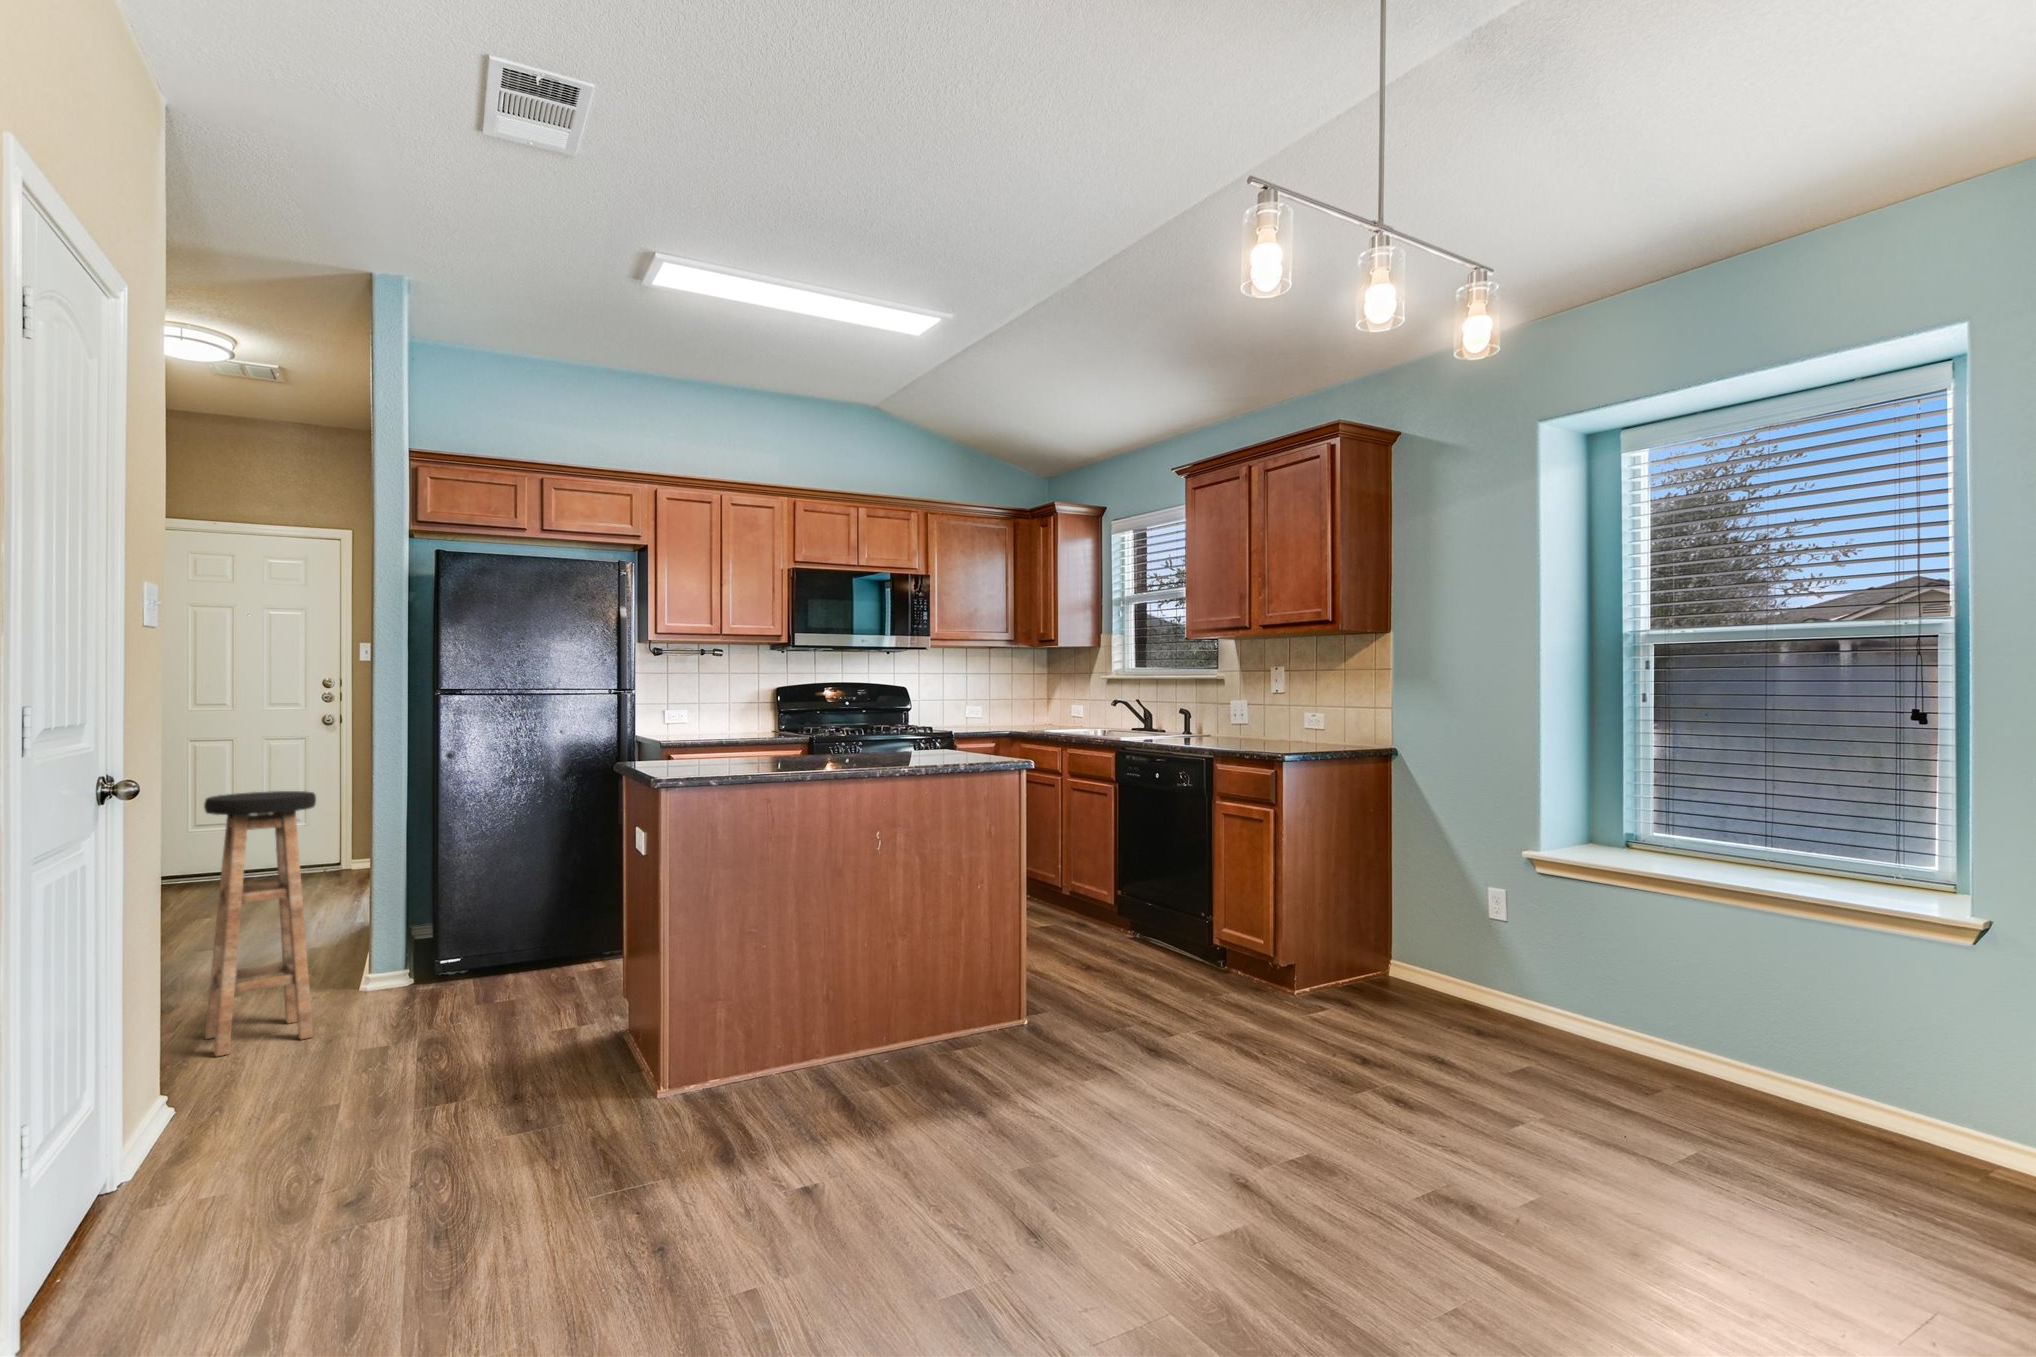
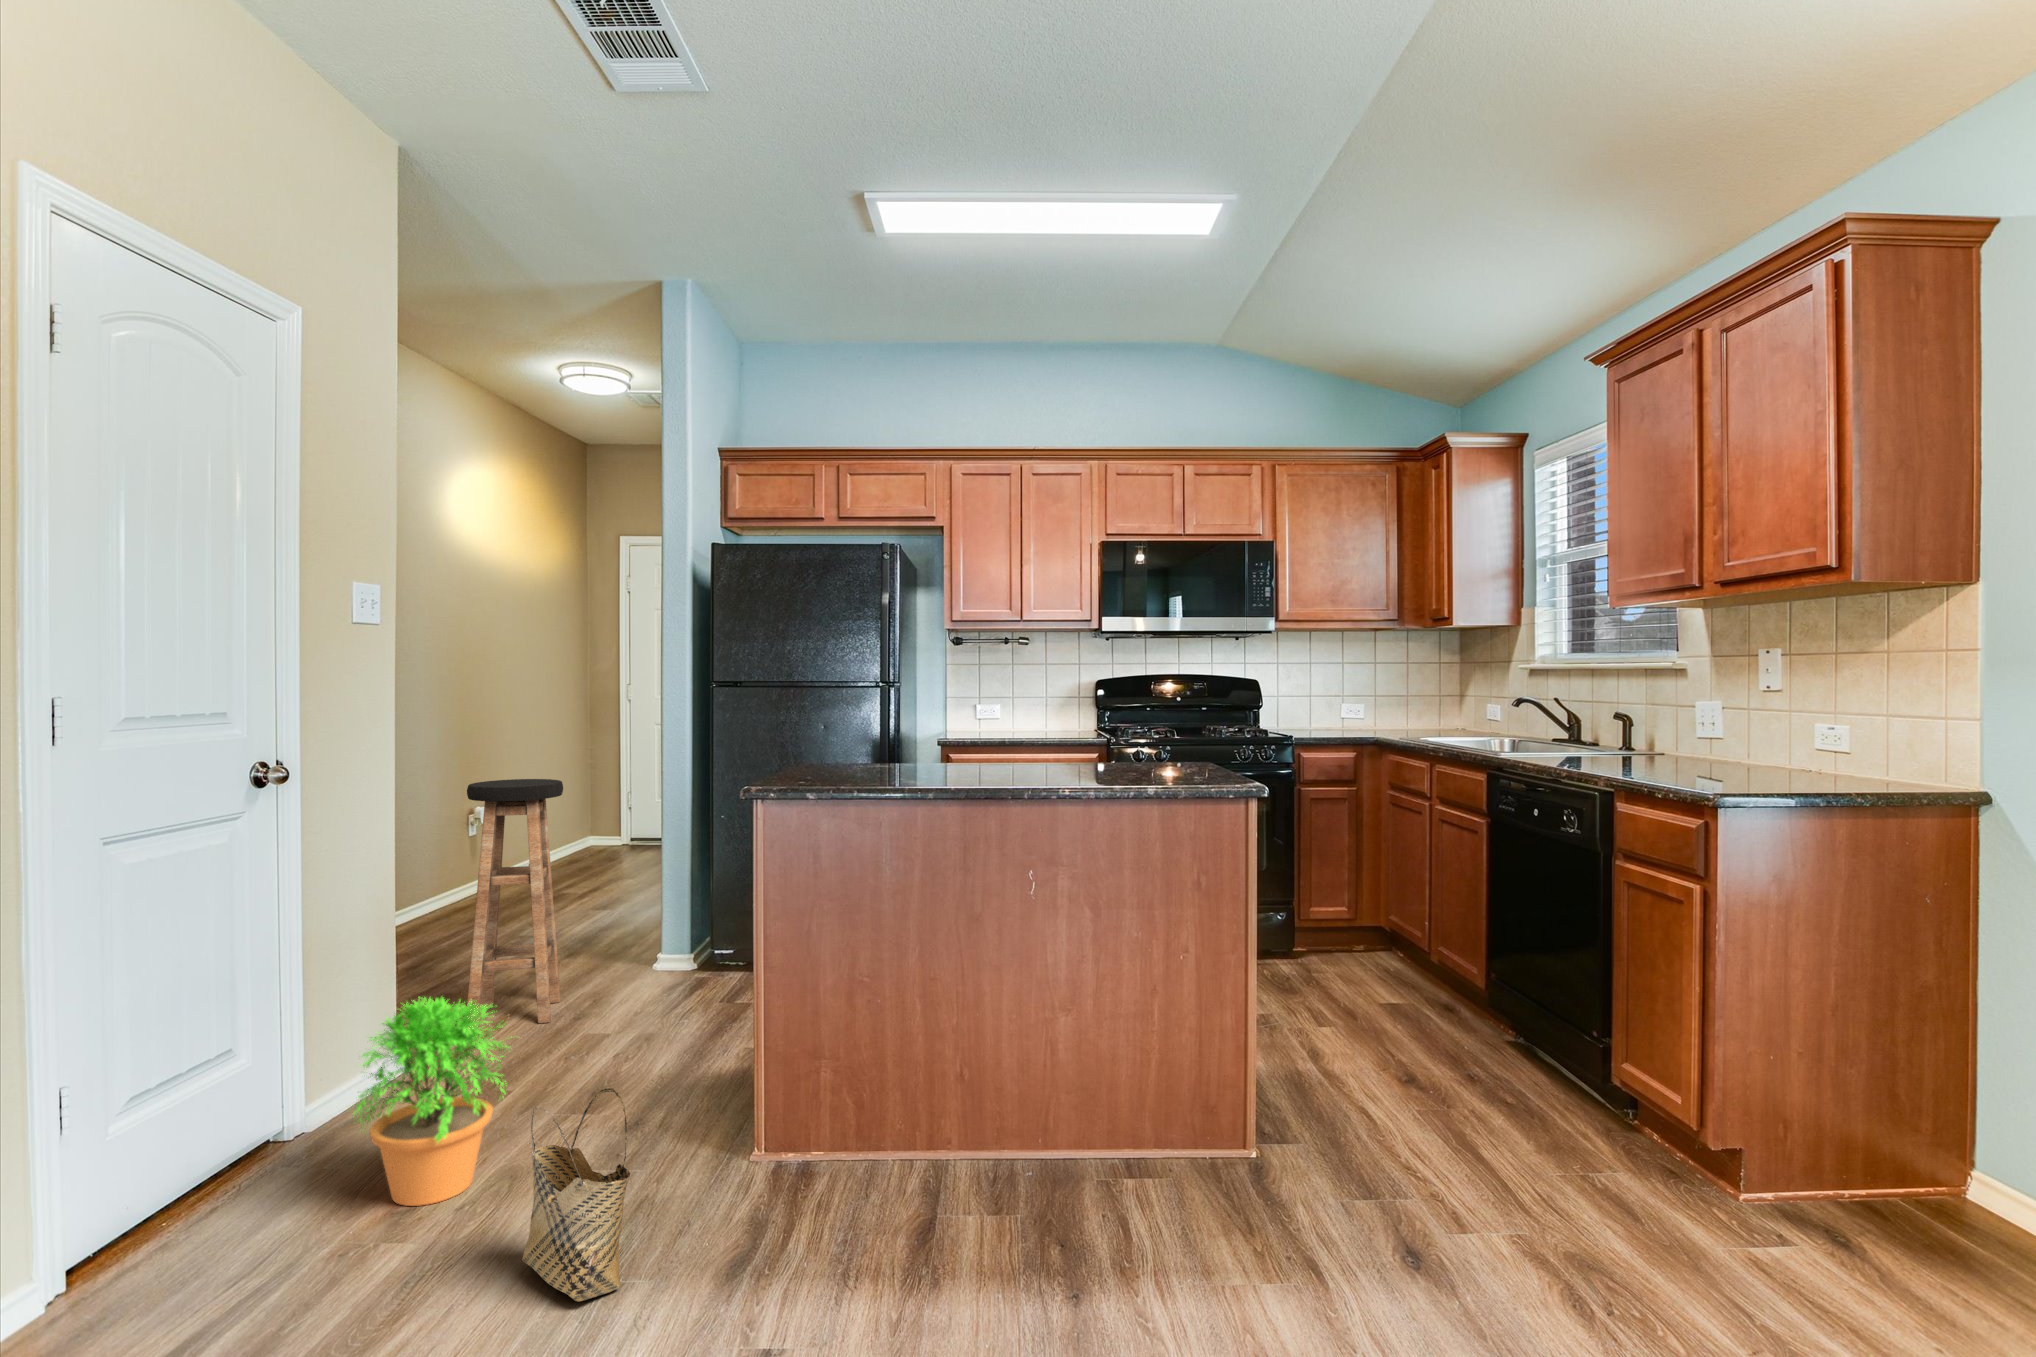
potted plant: none [293,980,450,1178] -> present [353,997,512,1206]
woven basket: none [544,1023,655,1187] -> present [522,1089,630,1301]

